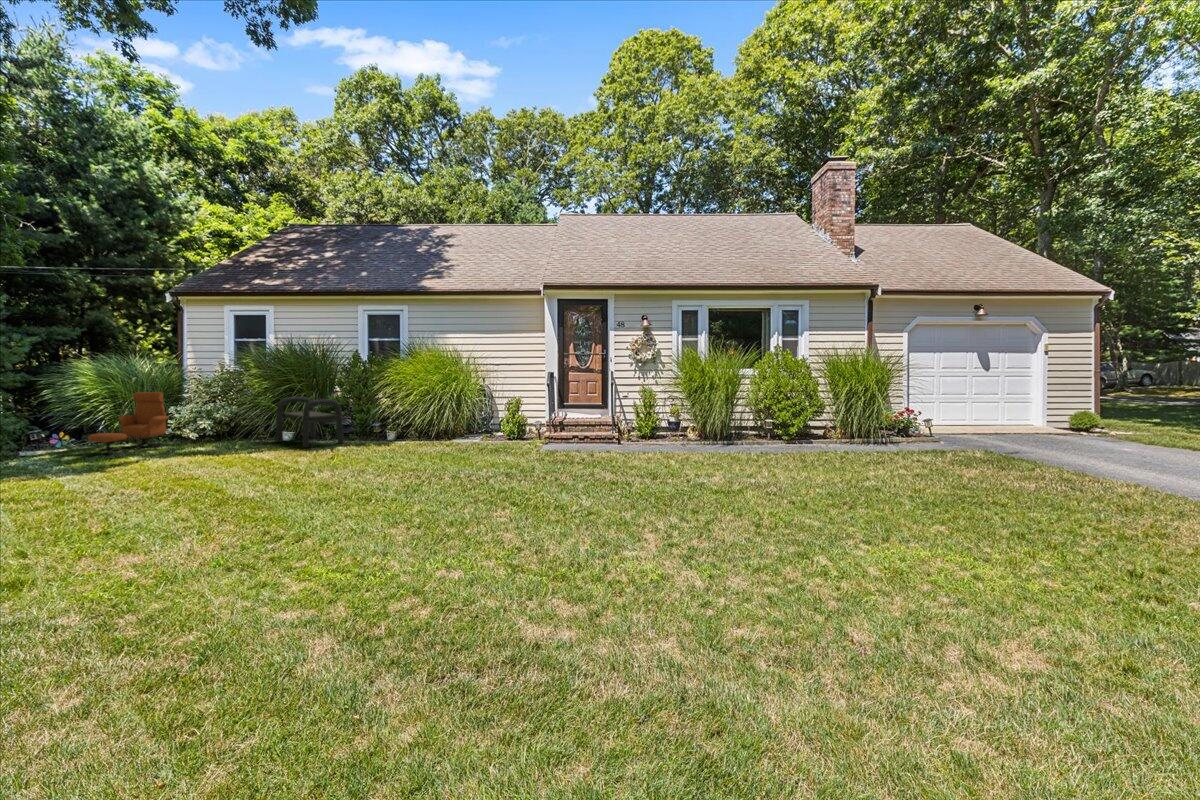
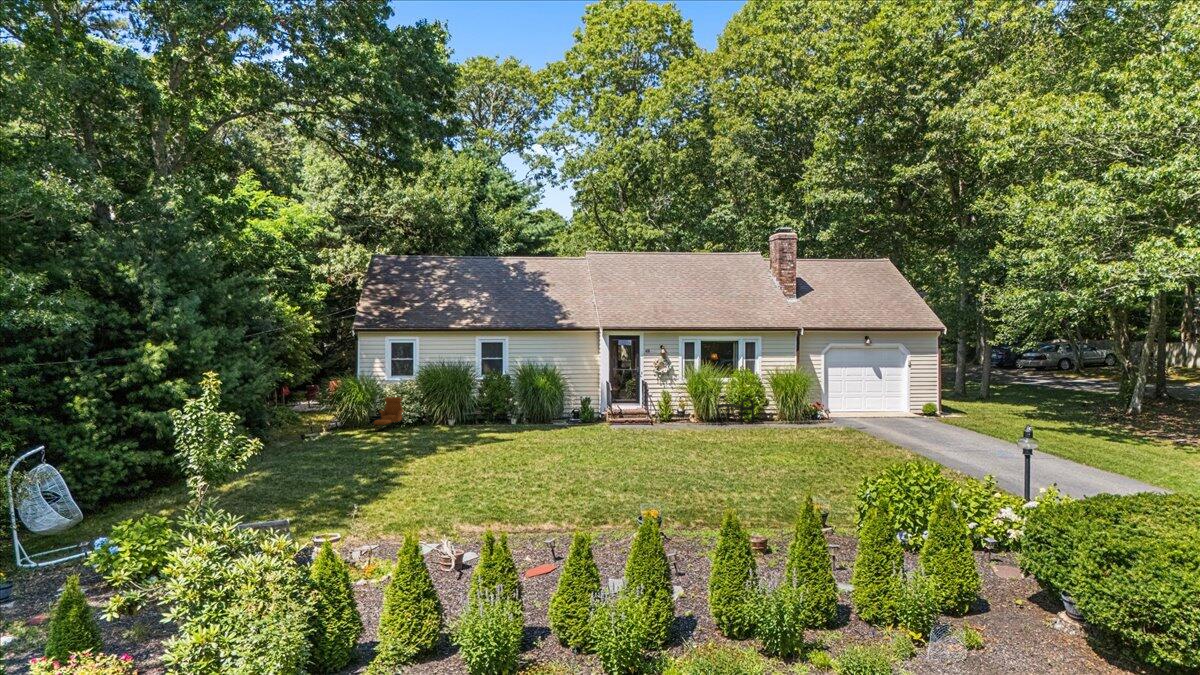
bench: present [276,397,344,448] -> present [715,396,755,424]

